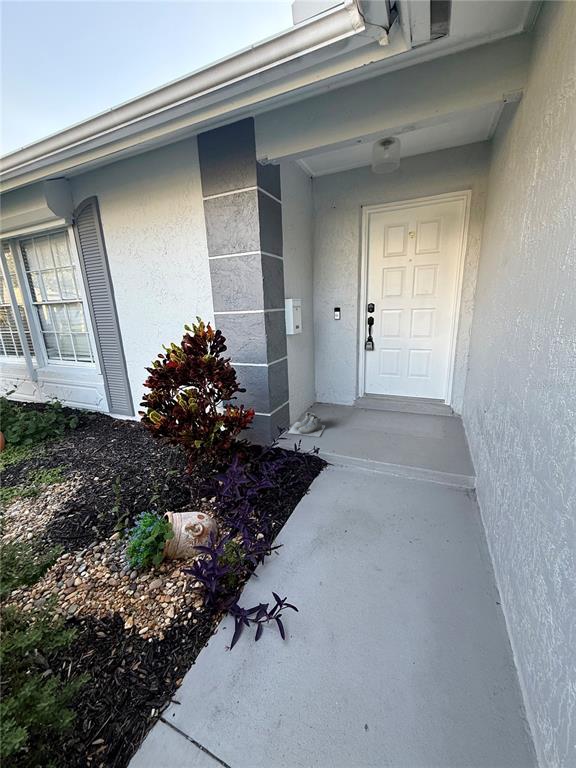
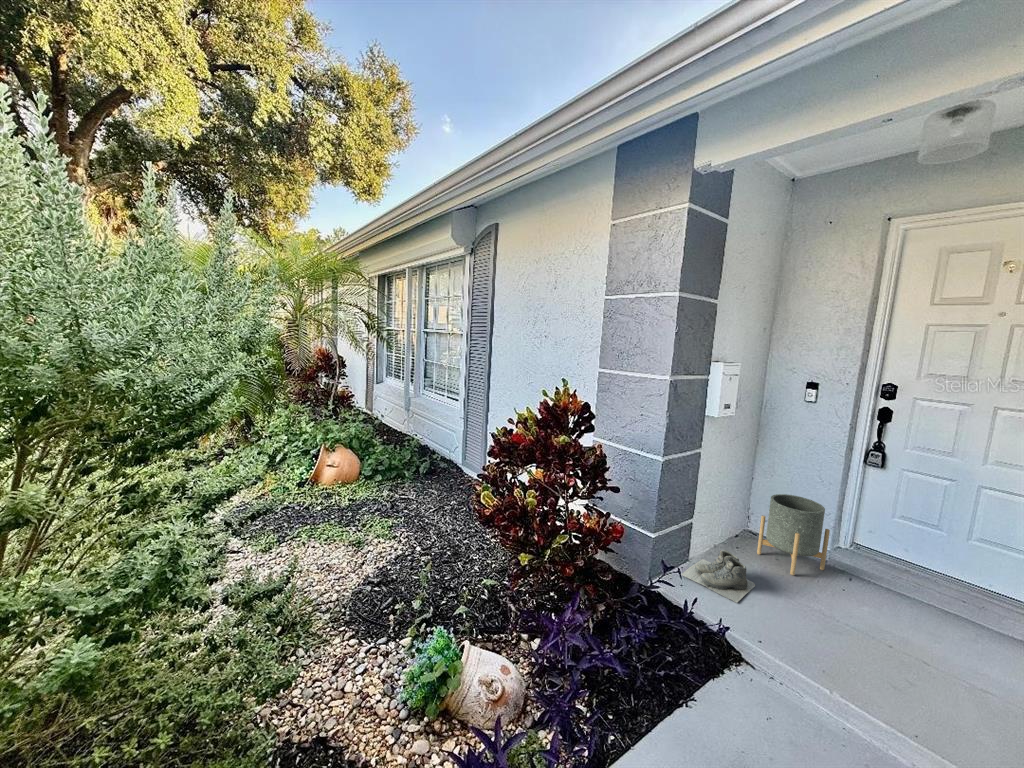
planter: none [322,374,354,416] -> present [757,494,830,575]

